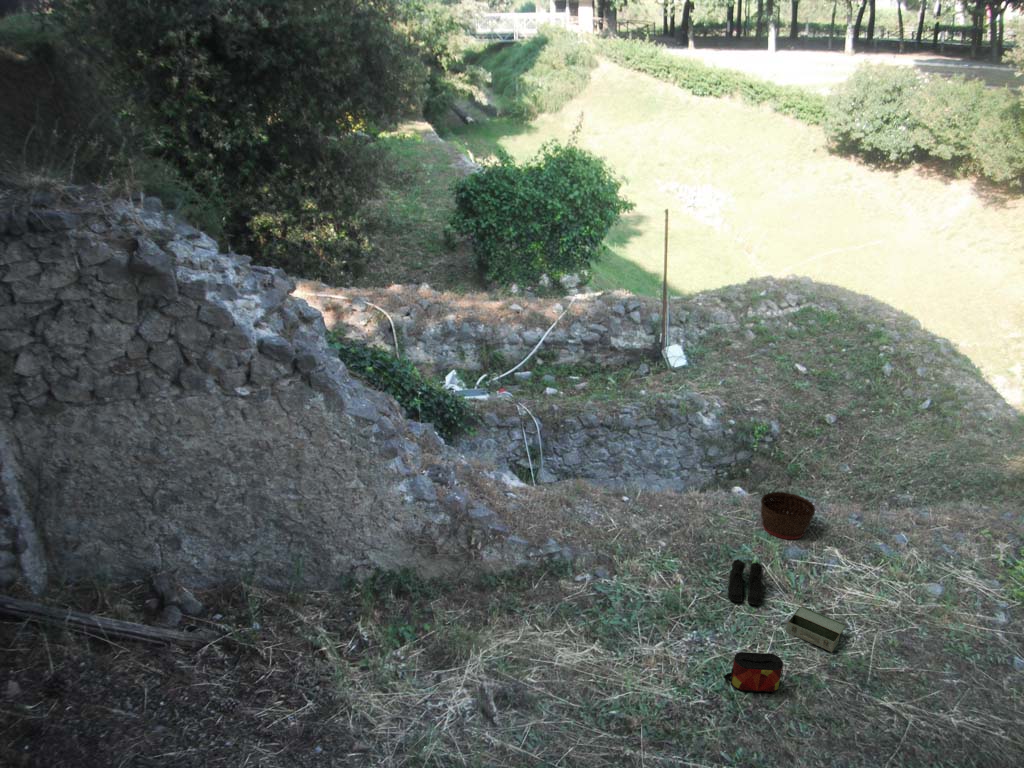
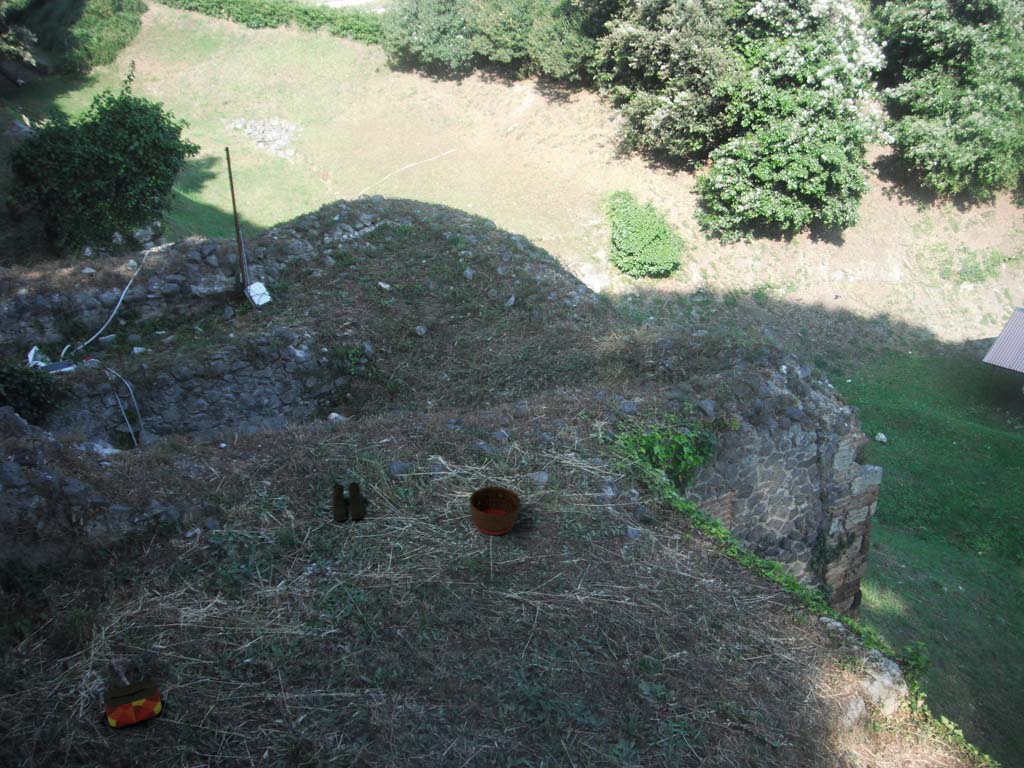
basket: present [761,492,815,539] -> present [470,486,520,535]
toolbox: present [786,606,846,652] -> none [386,509,432,541]
bag: present [724,652,783,692] -> present [100,679,164,728]

